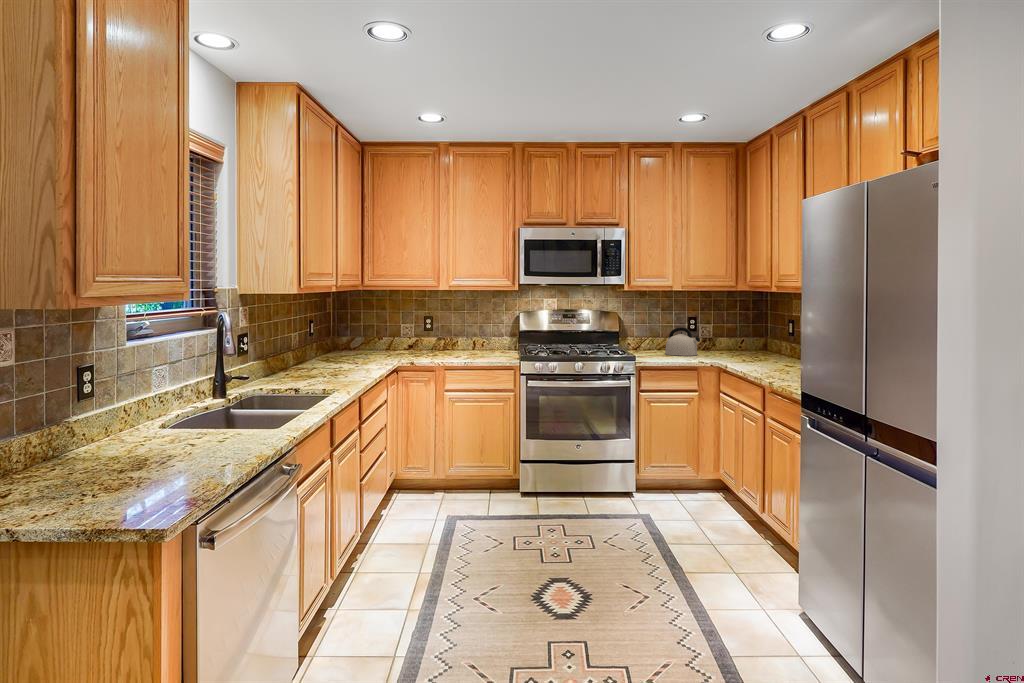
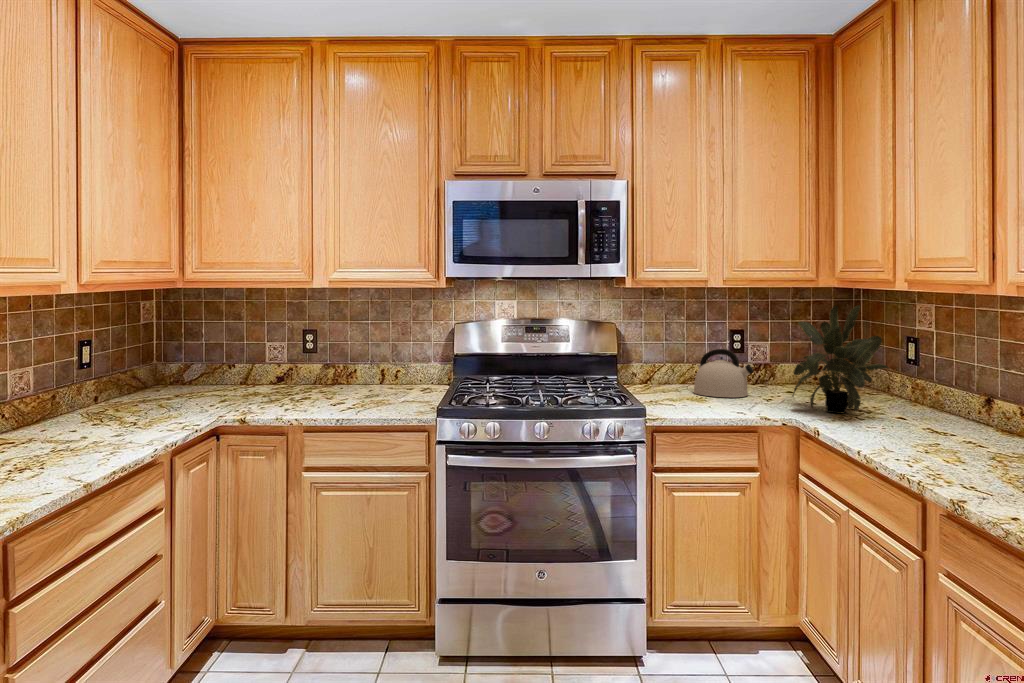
potted plant: none [719,300,769,361] -> present [792,305,889,413]

